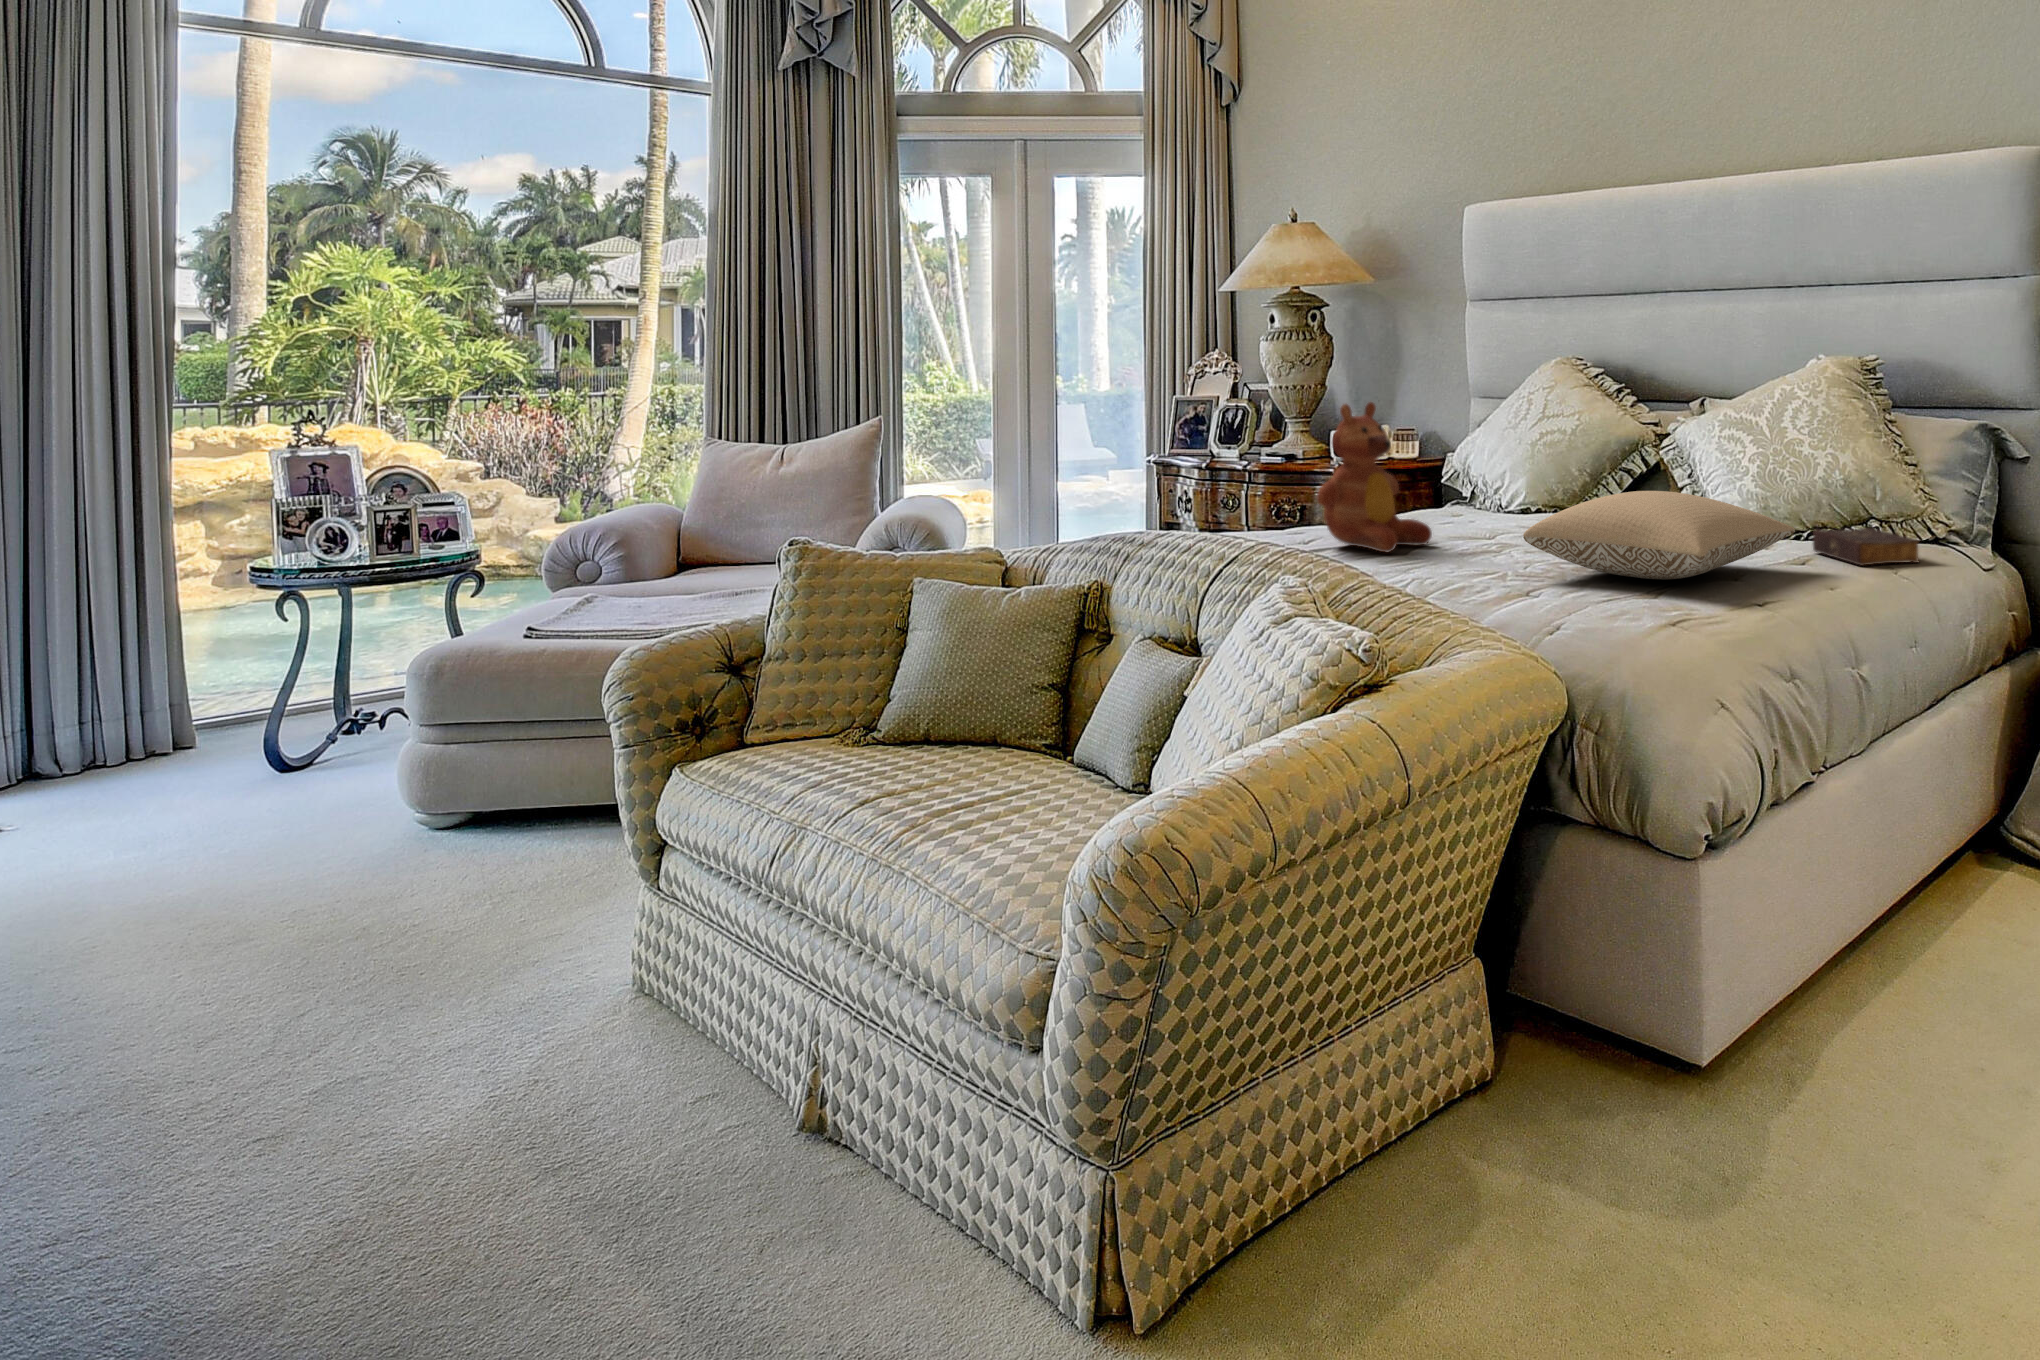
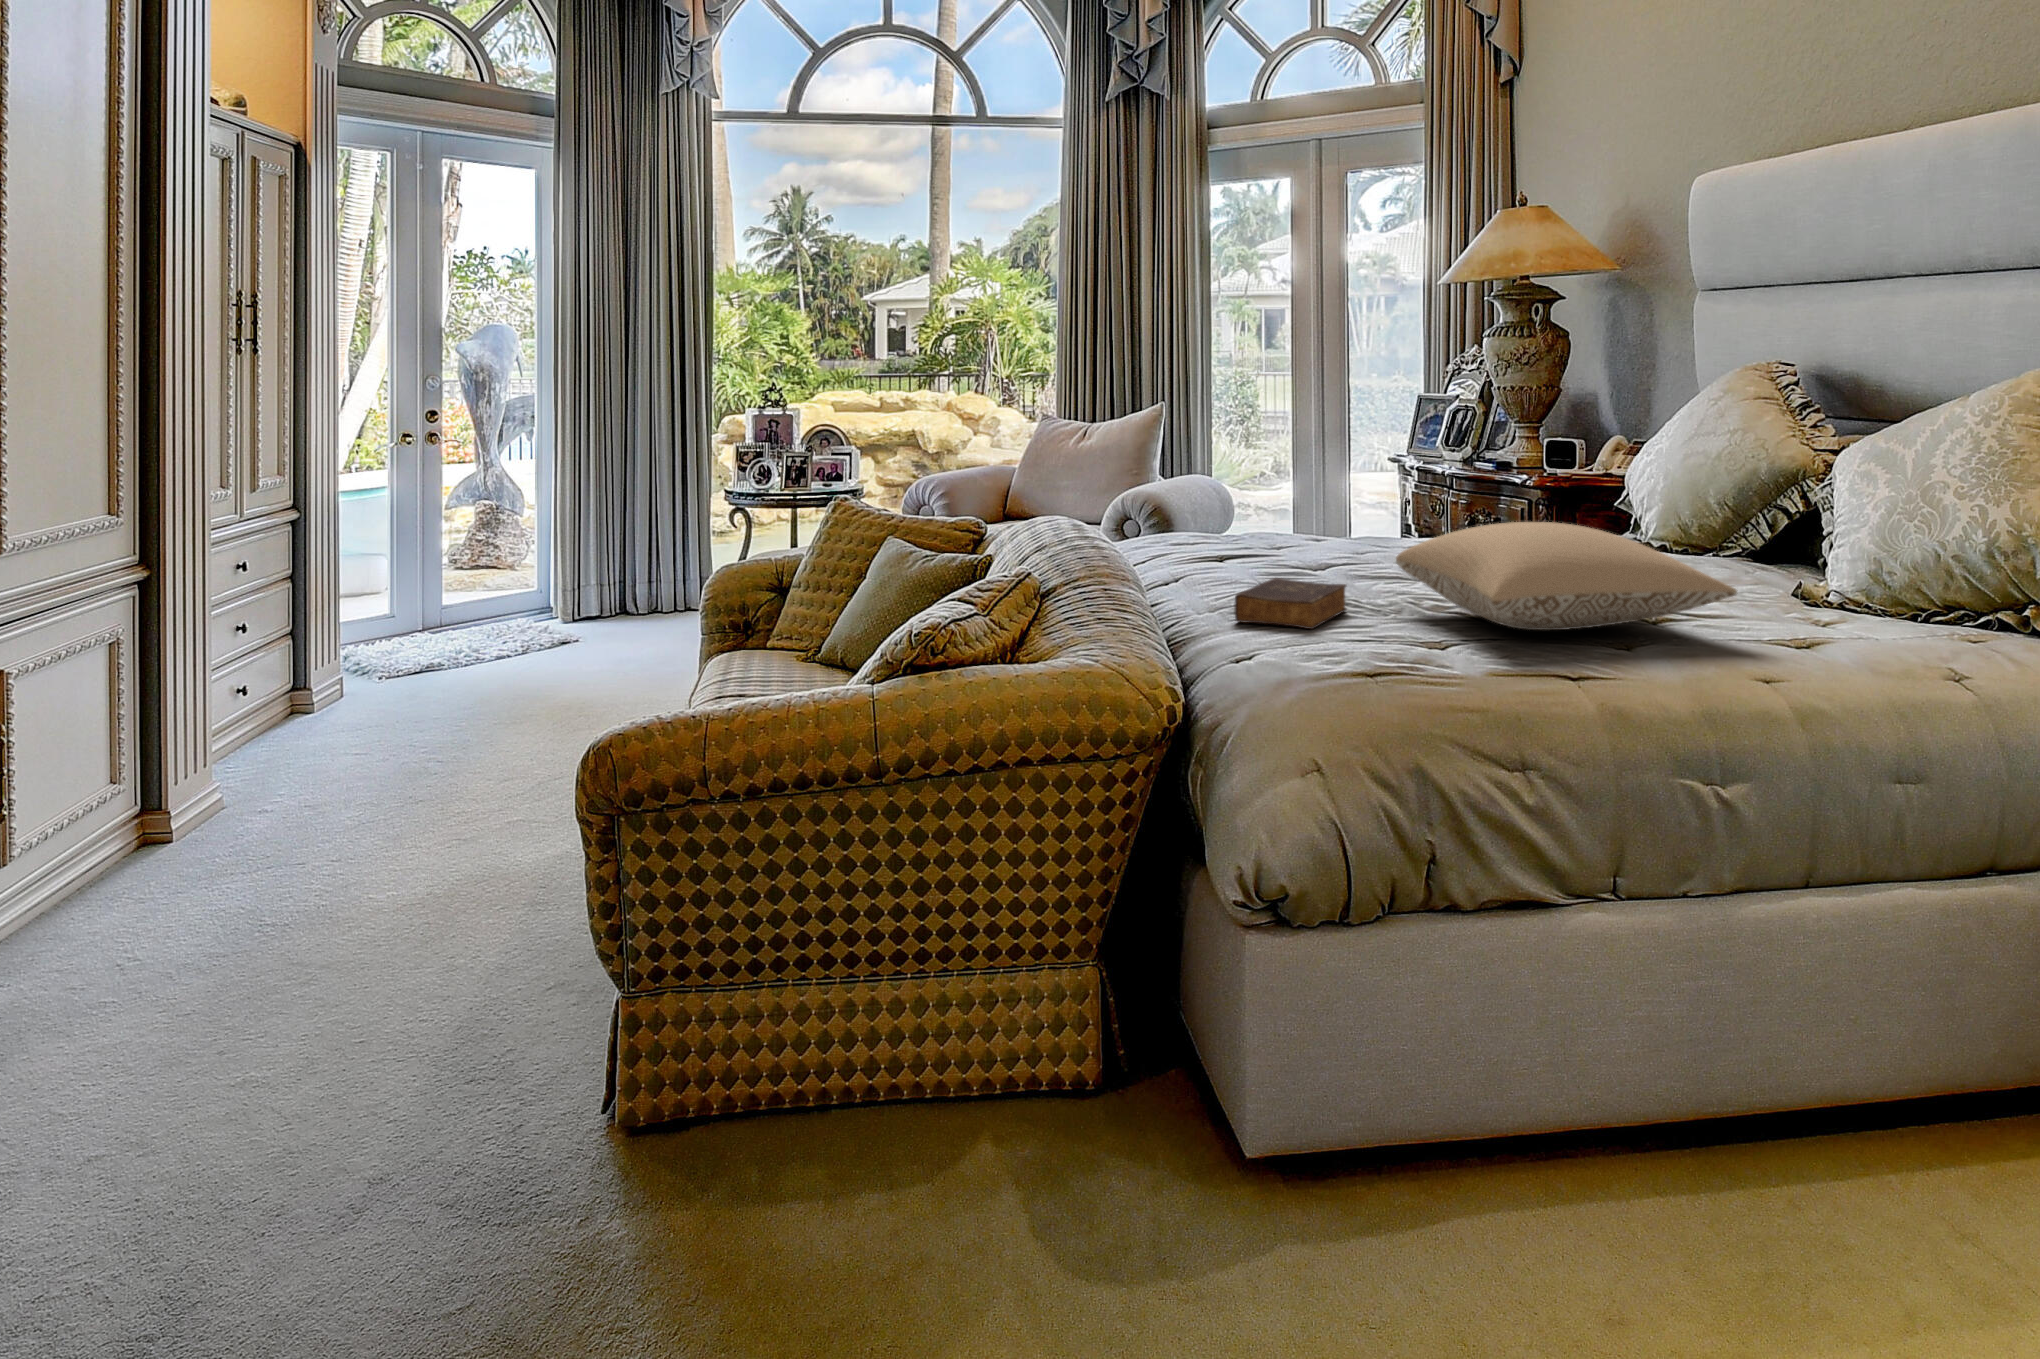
teddy bear: present [1317,402,1432,552] -> none [1306,406,1433,568]
book: present [1813,528,1919,566] -> present [1235,578,1346,629]

